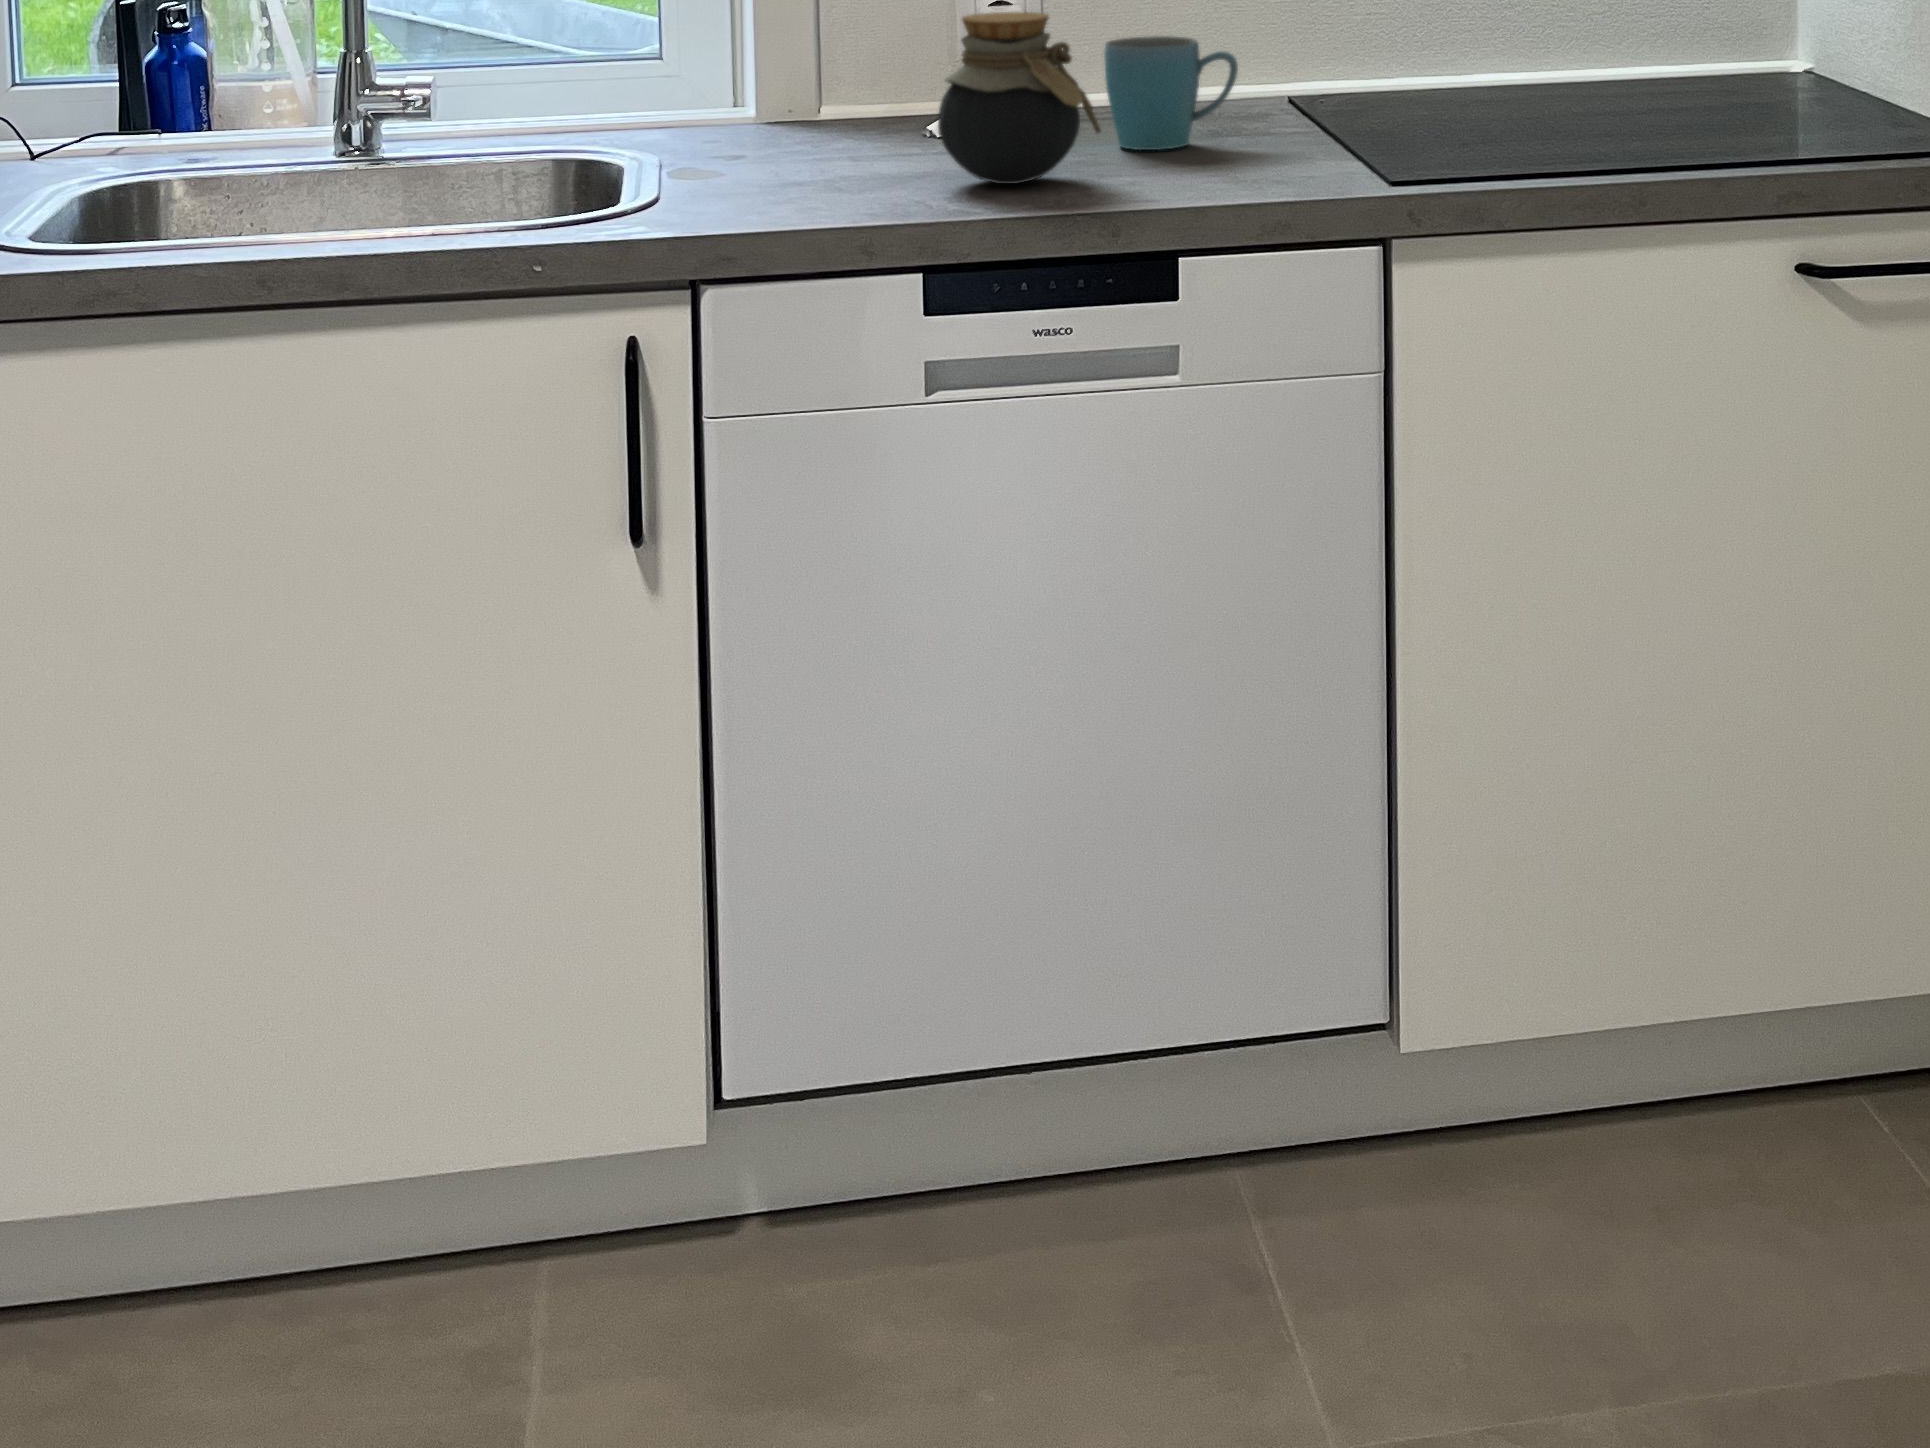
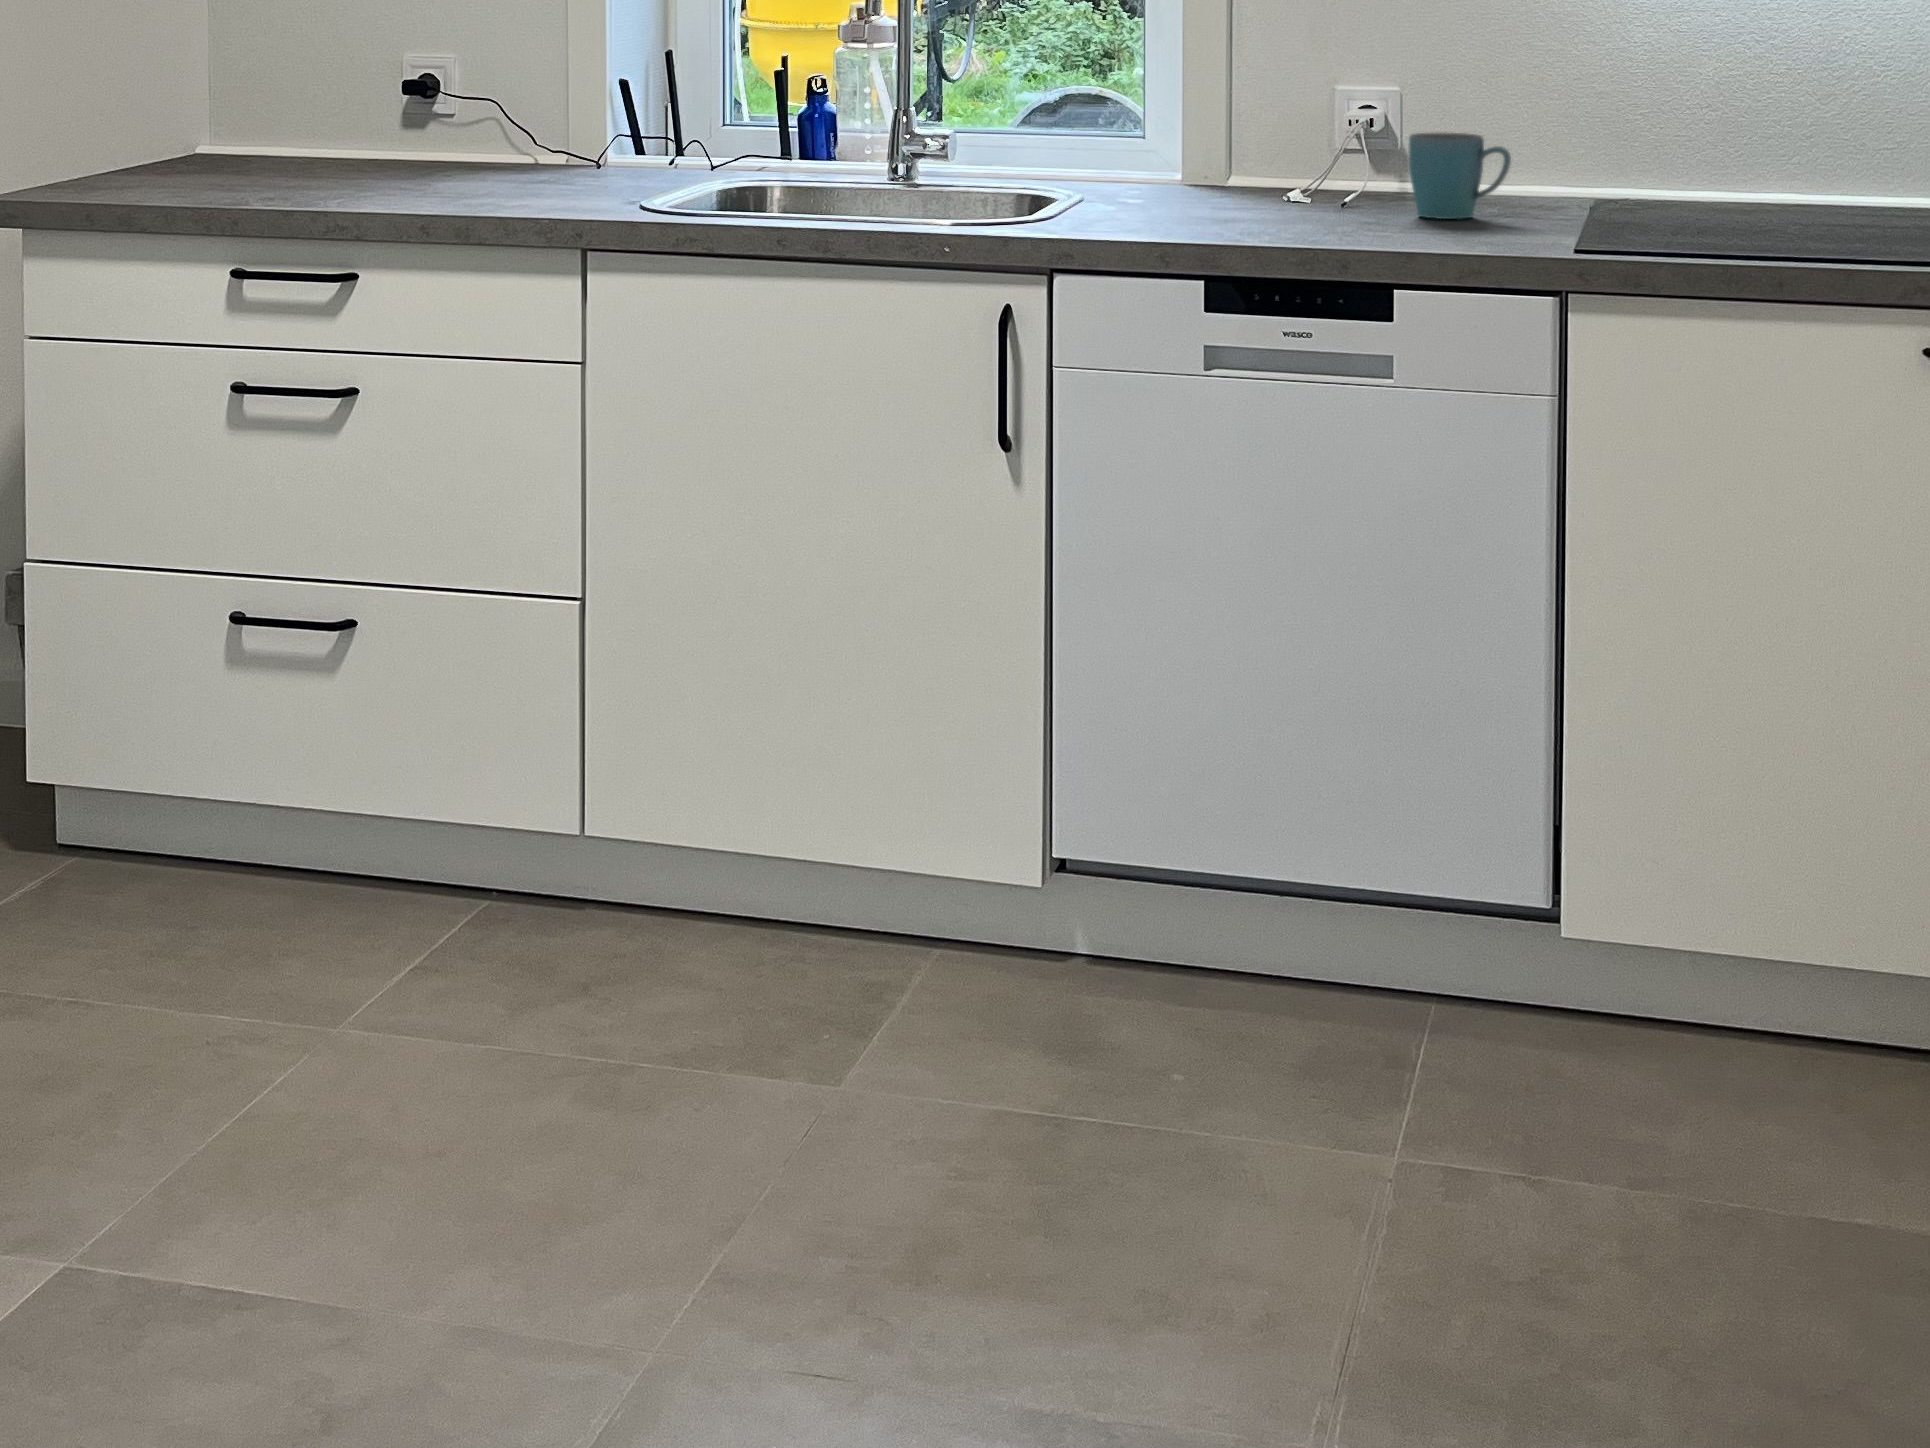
jar: present [938,12,1101,184] -> none [1250,102,1366,229]

